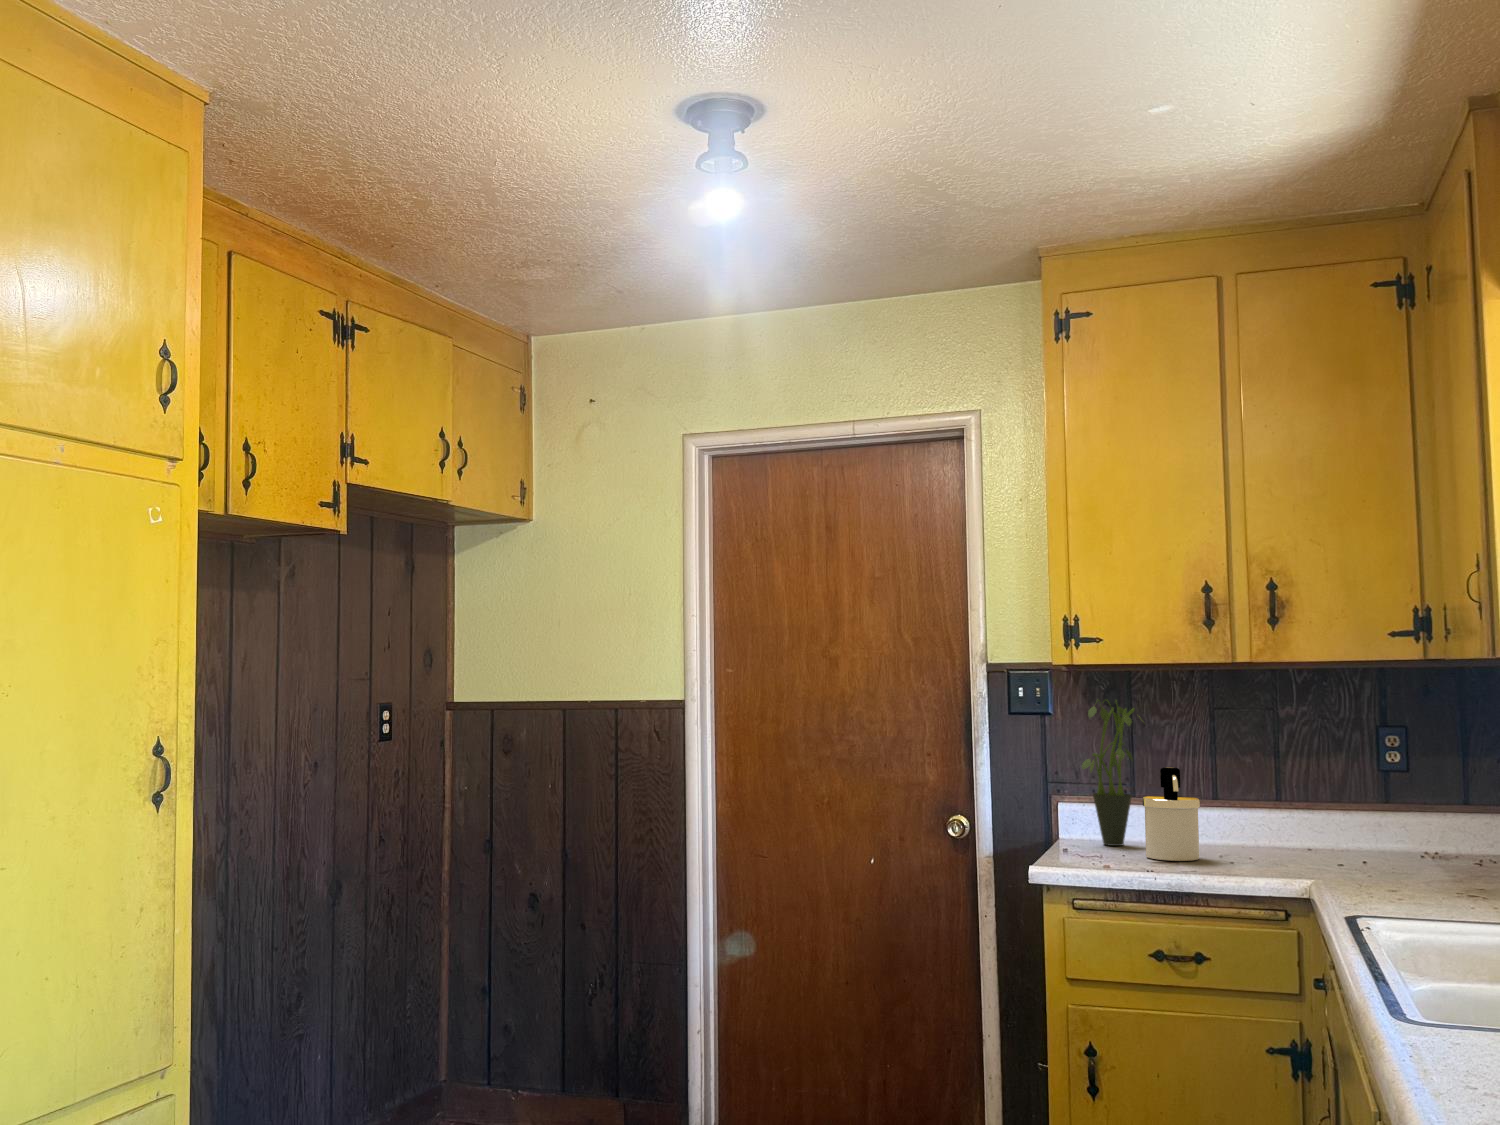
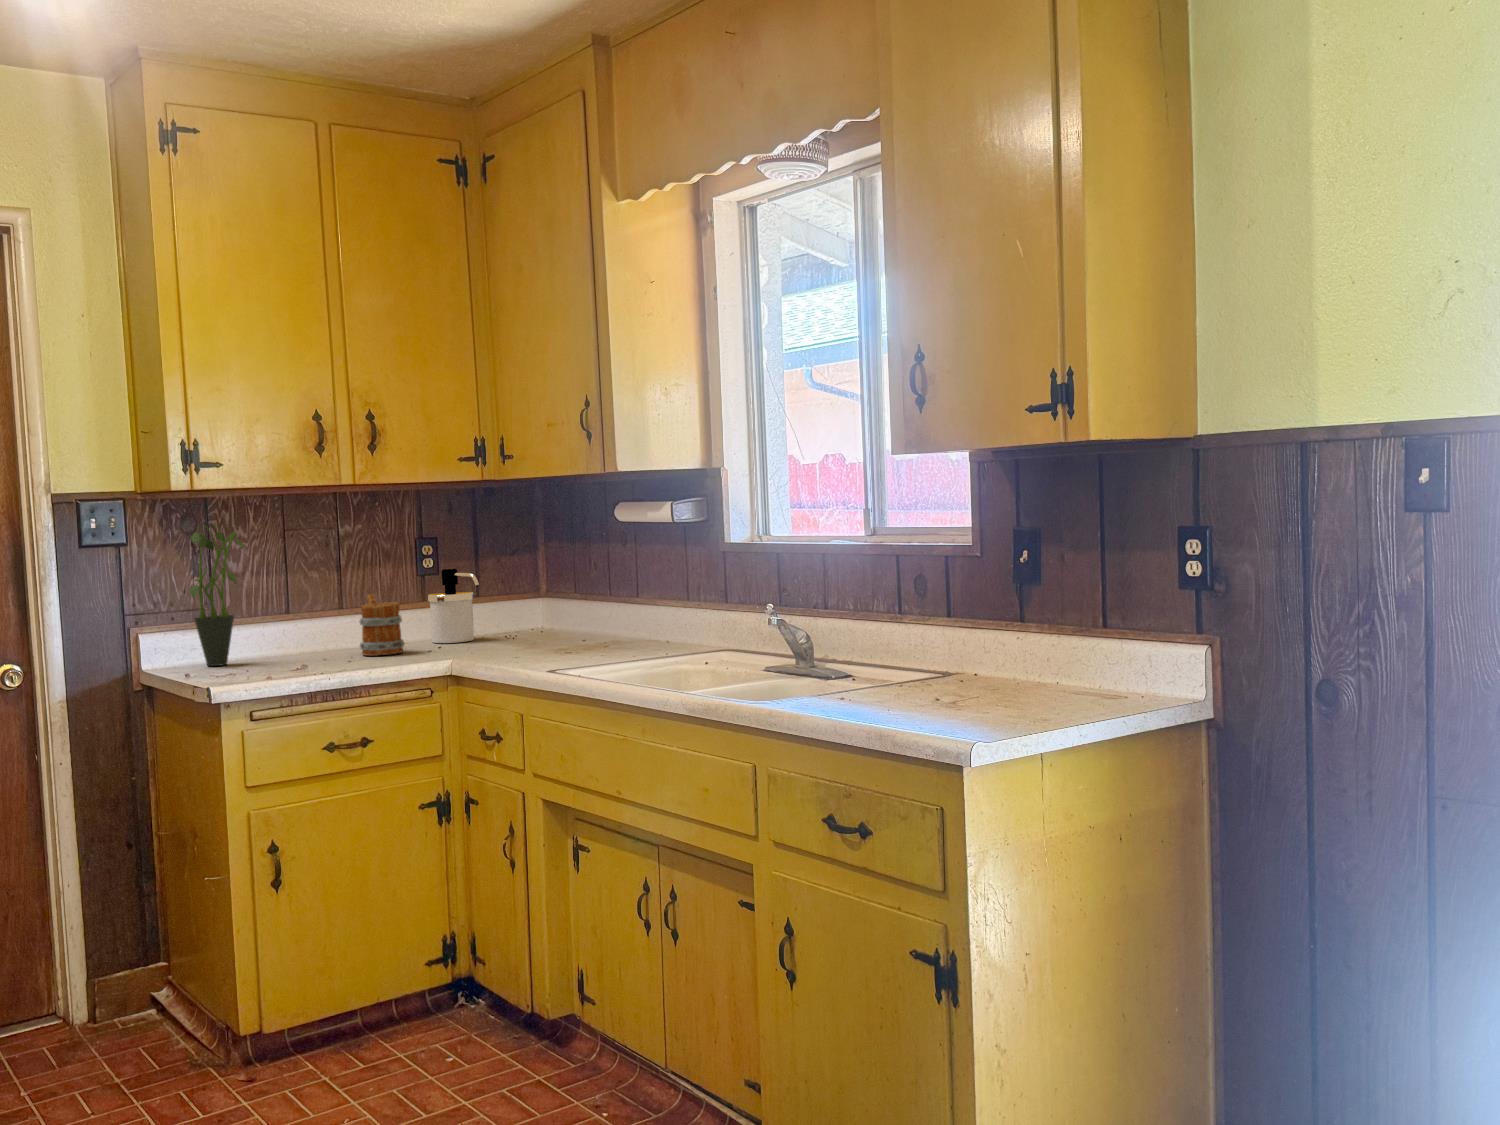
soap dispenser: present [1143,767,1200,861] -> present [428,569,479,643]
mug: none [1255,789,1308,863] -> present [360,595,404,656]

